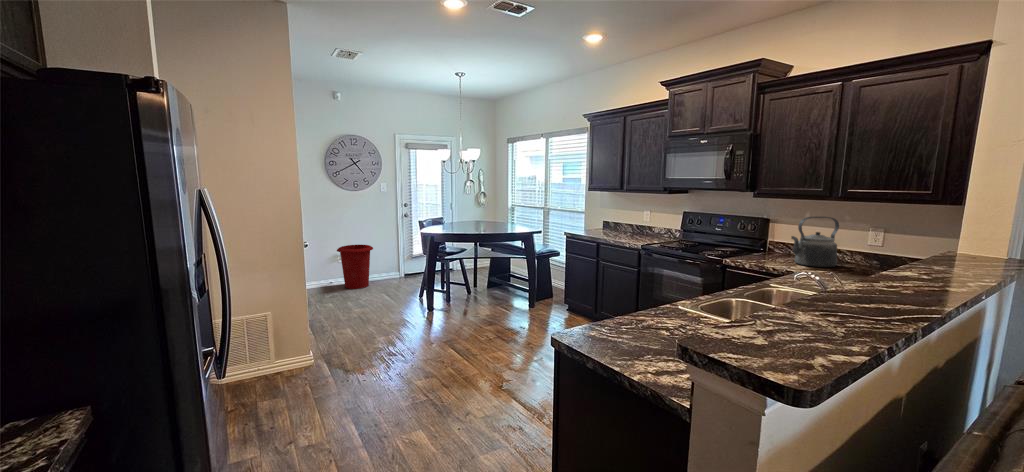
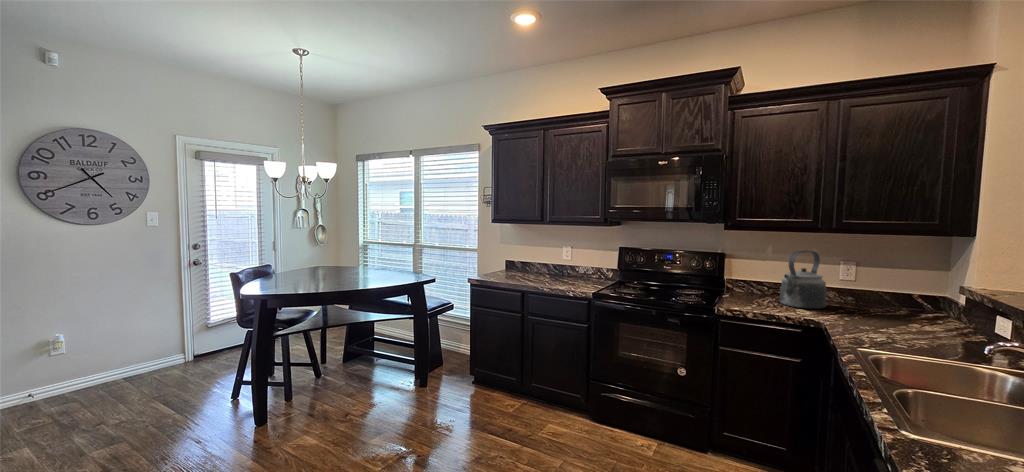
waste bin: present [337,245,373,289] -> none [58,316,139,397]

